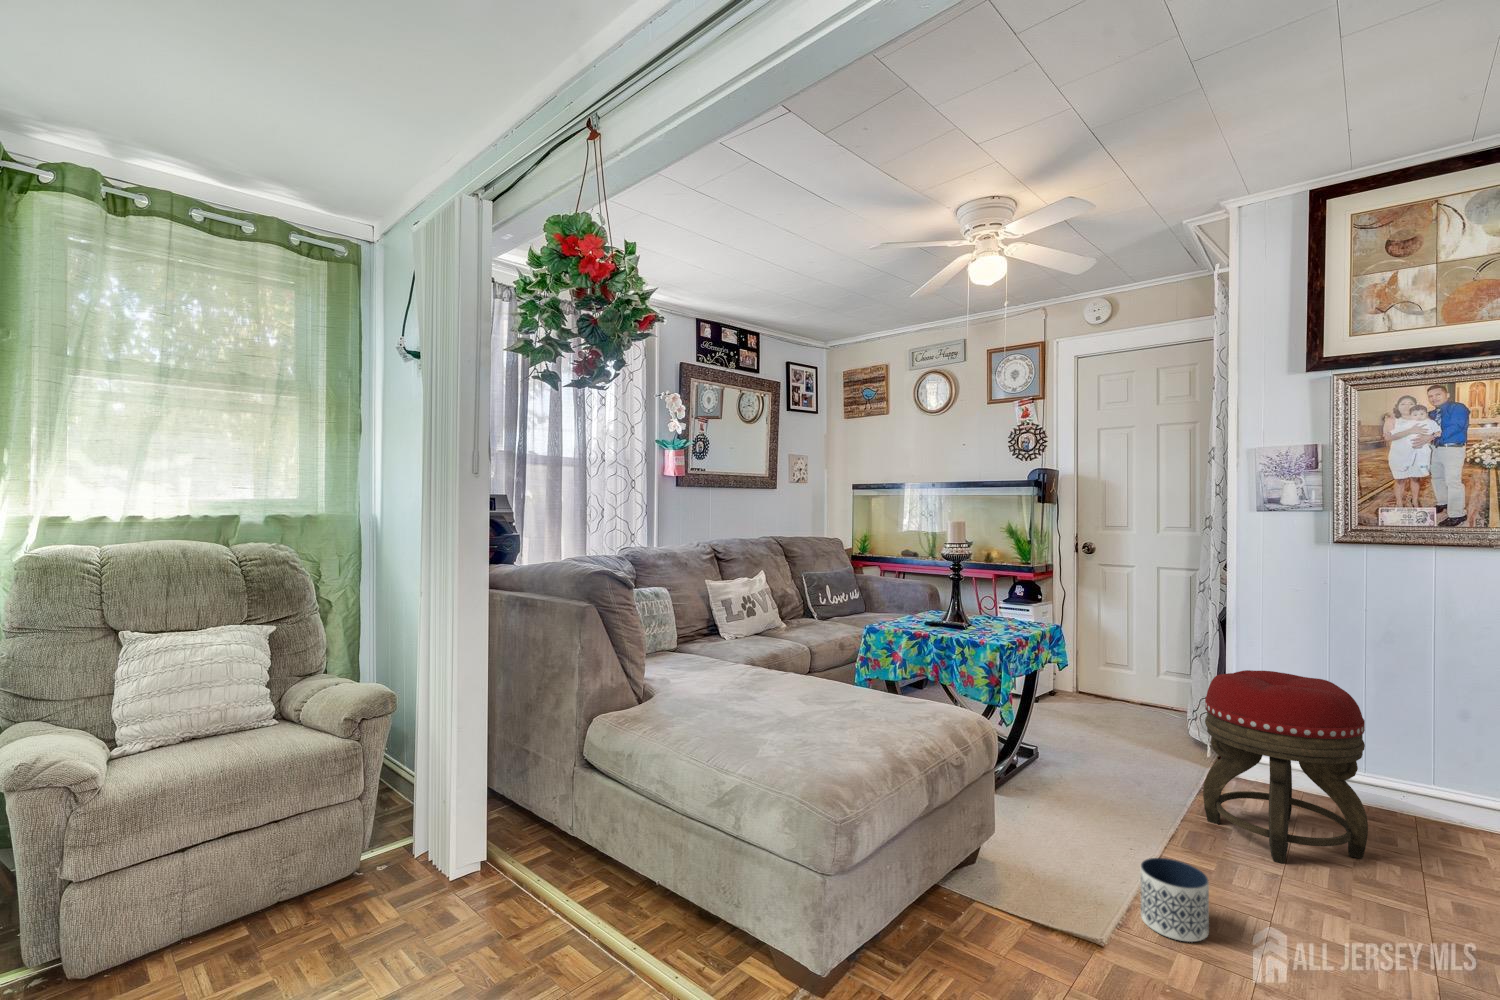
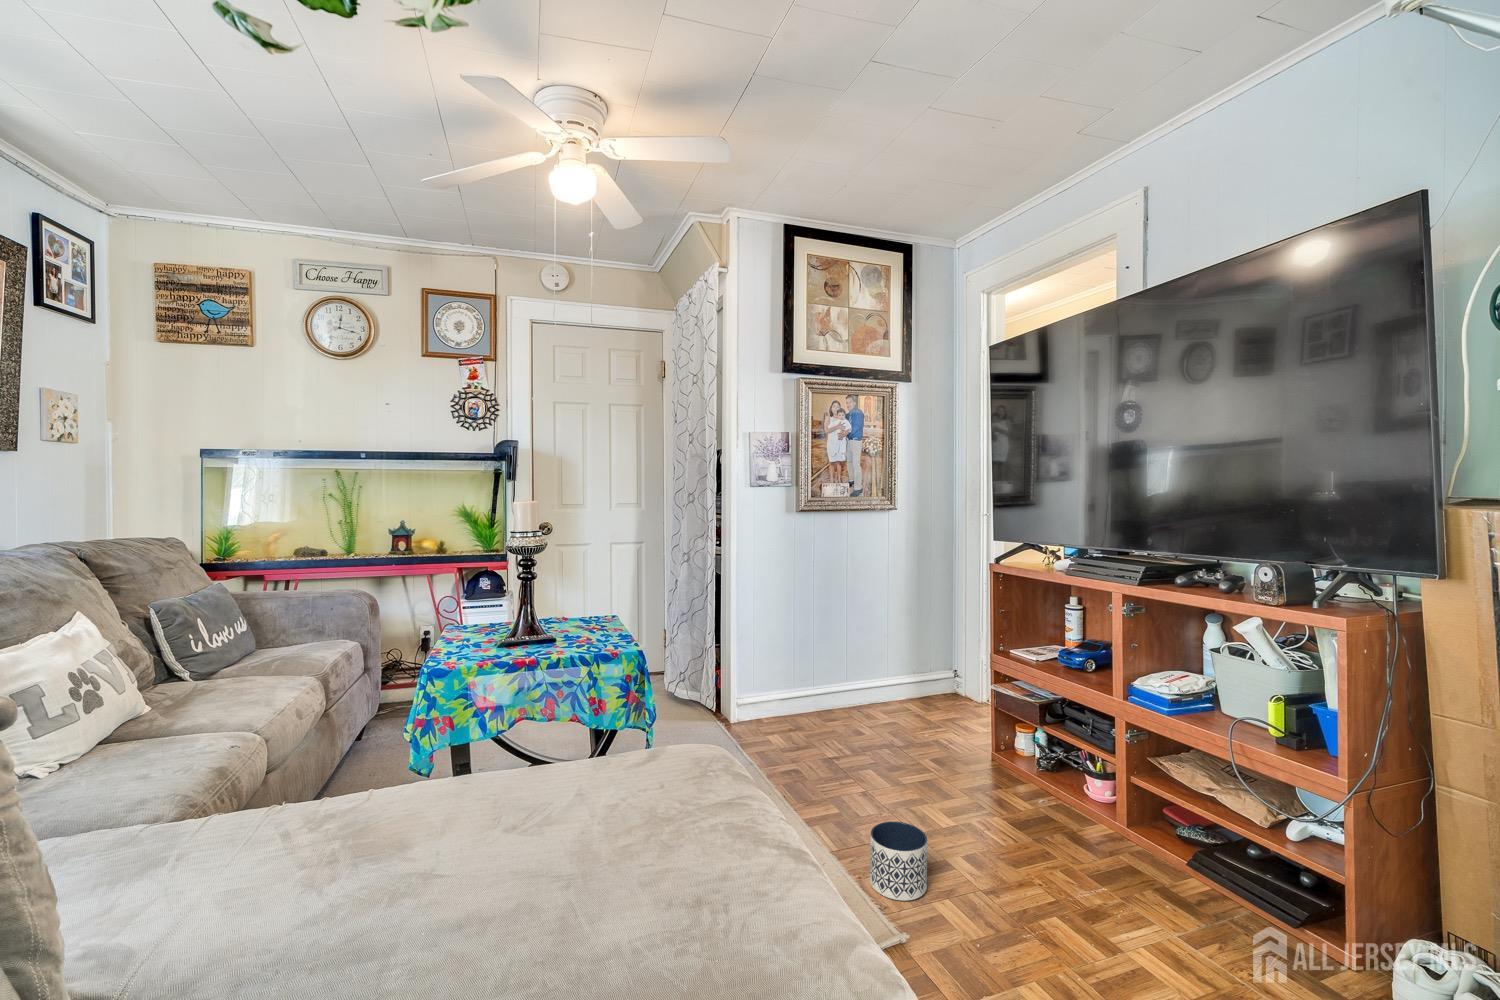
footstool: present [1203,670,1368,863] -> none [771,624,879,785]

